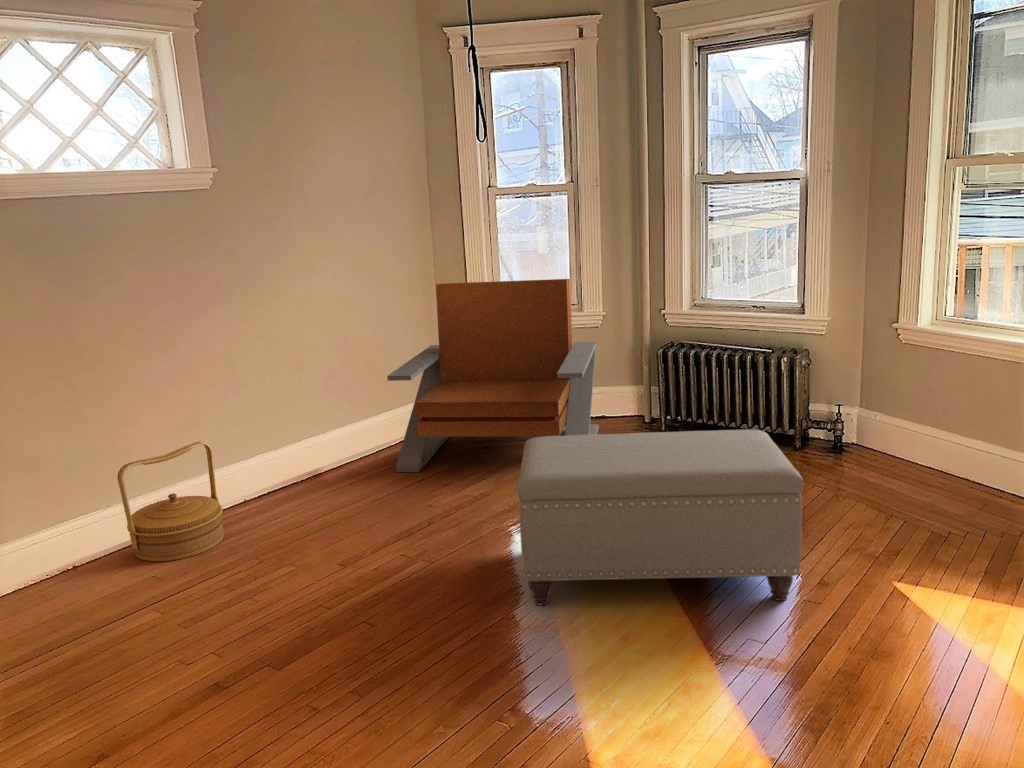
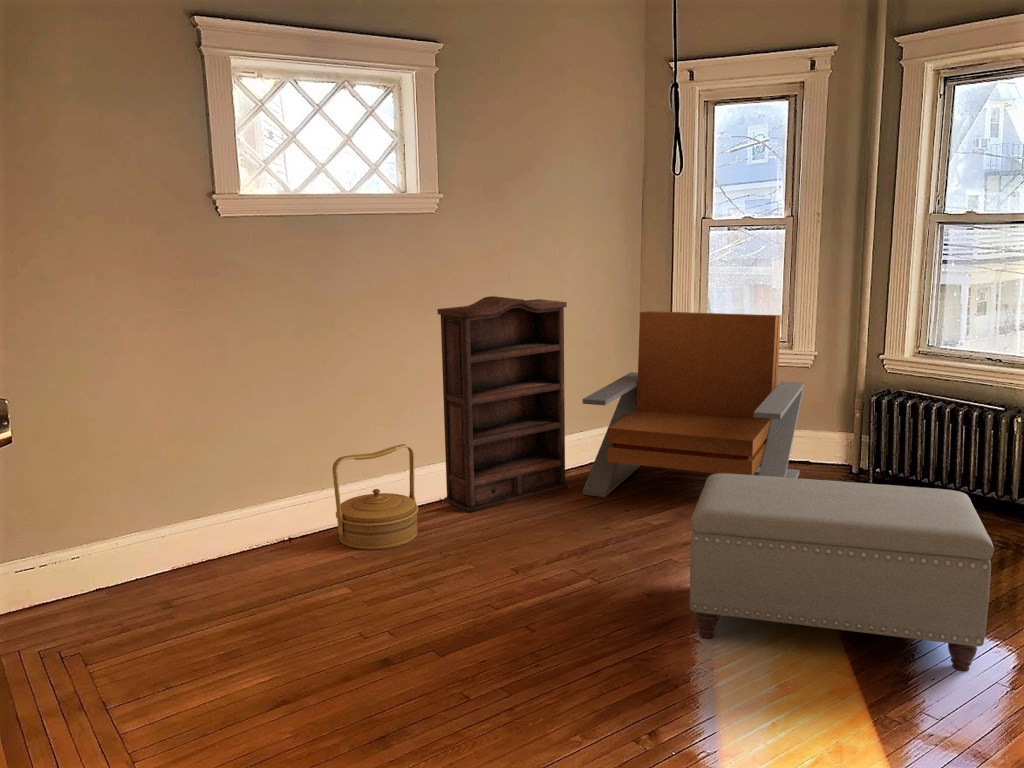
bookshelf: none [223,277,380,506] -> present [437,296,568,513]

